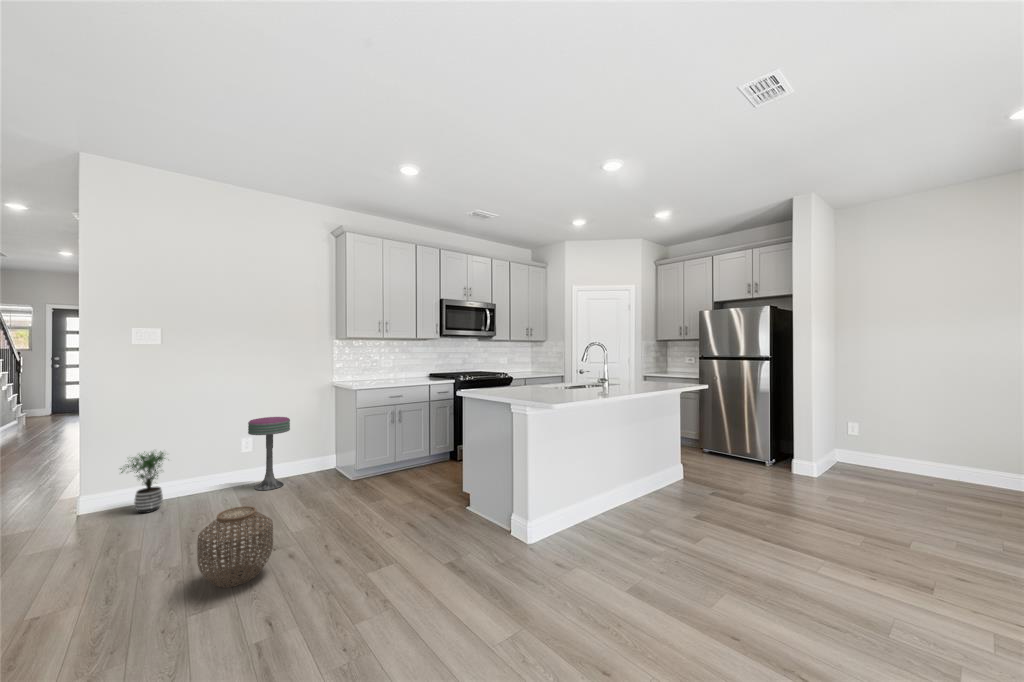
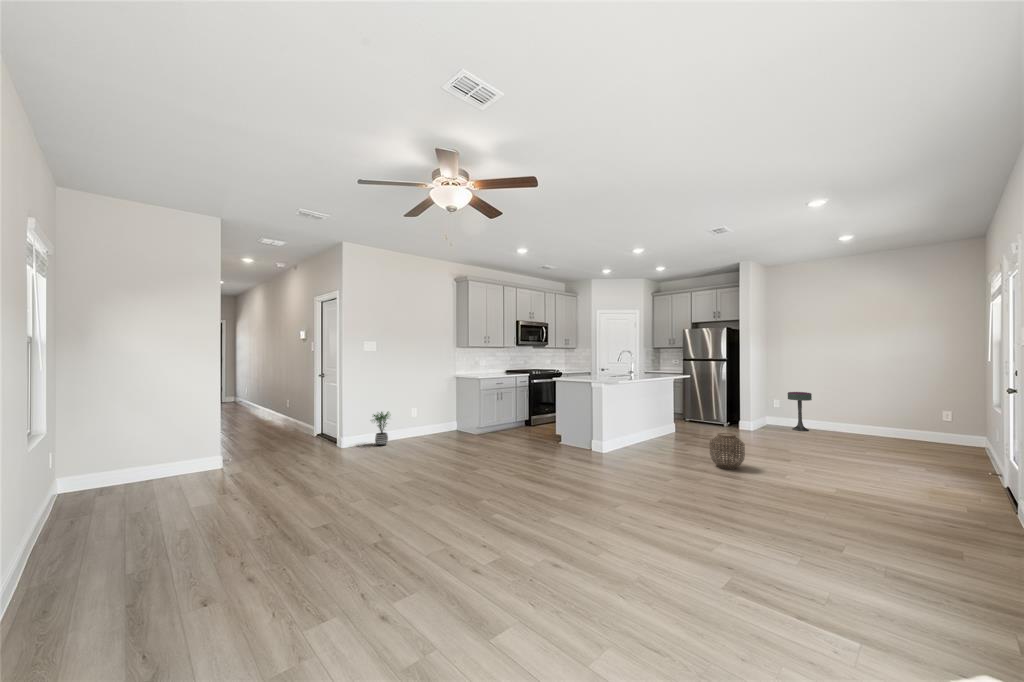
bar stool: present [248,417,290,490] -> present [787,392,812,431]
woven basket: present [197,506,273,588] -> present [710,433,745,469]

